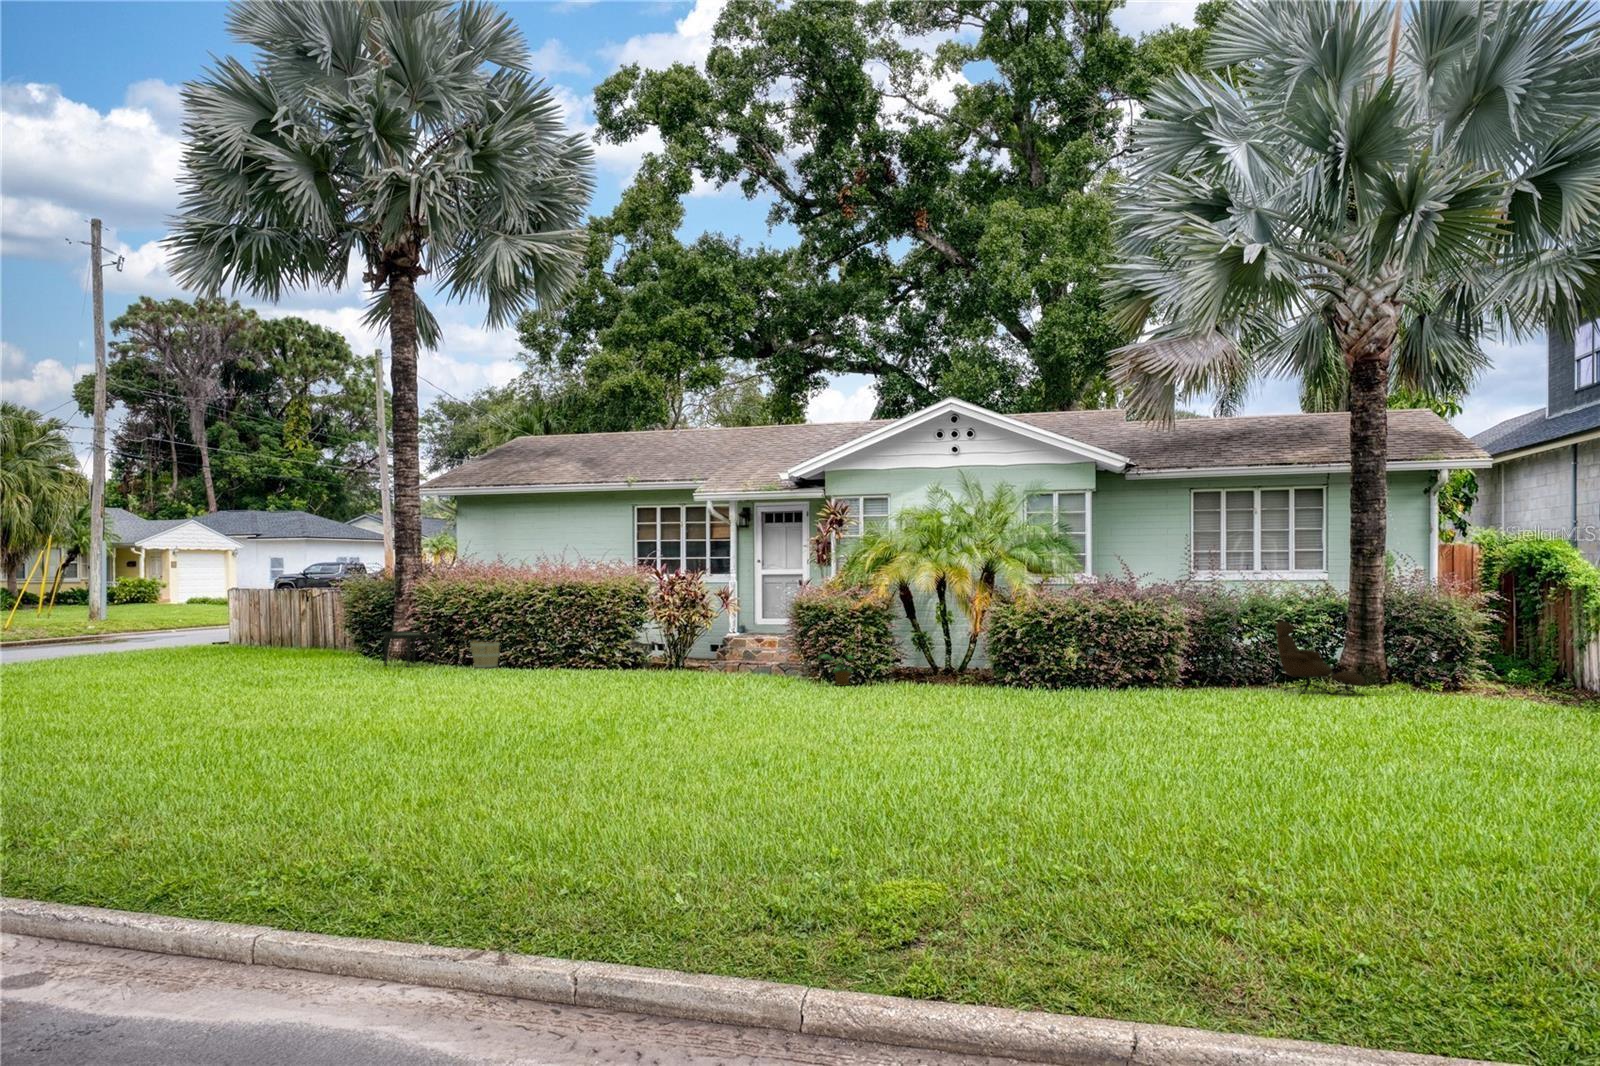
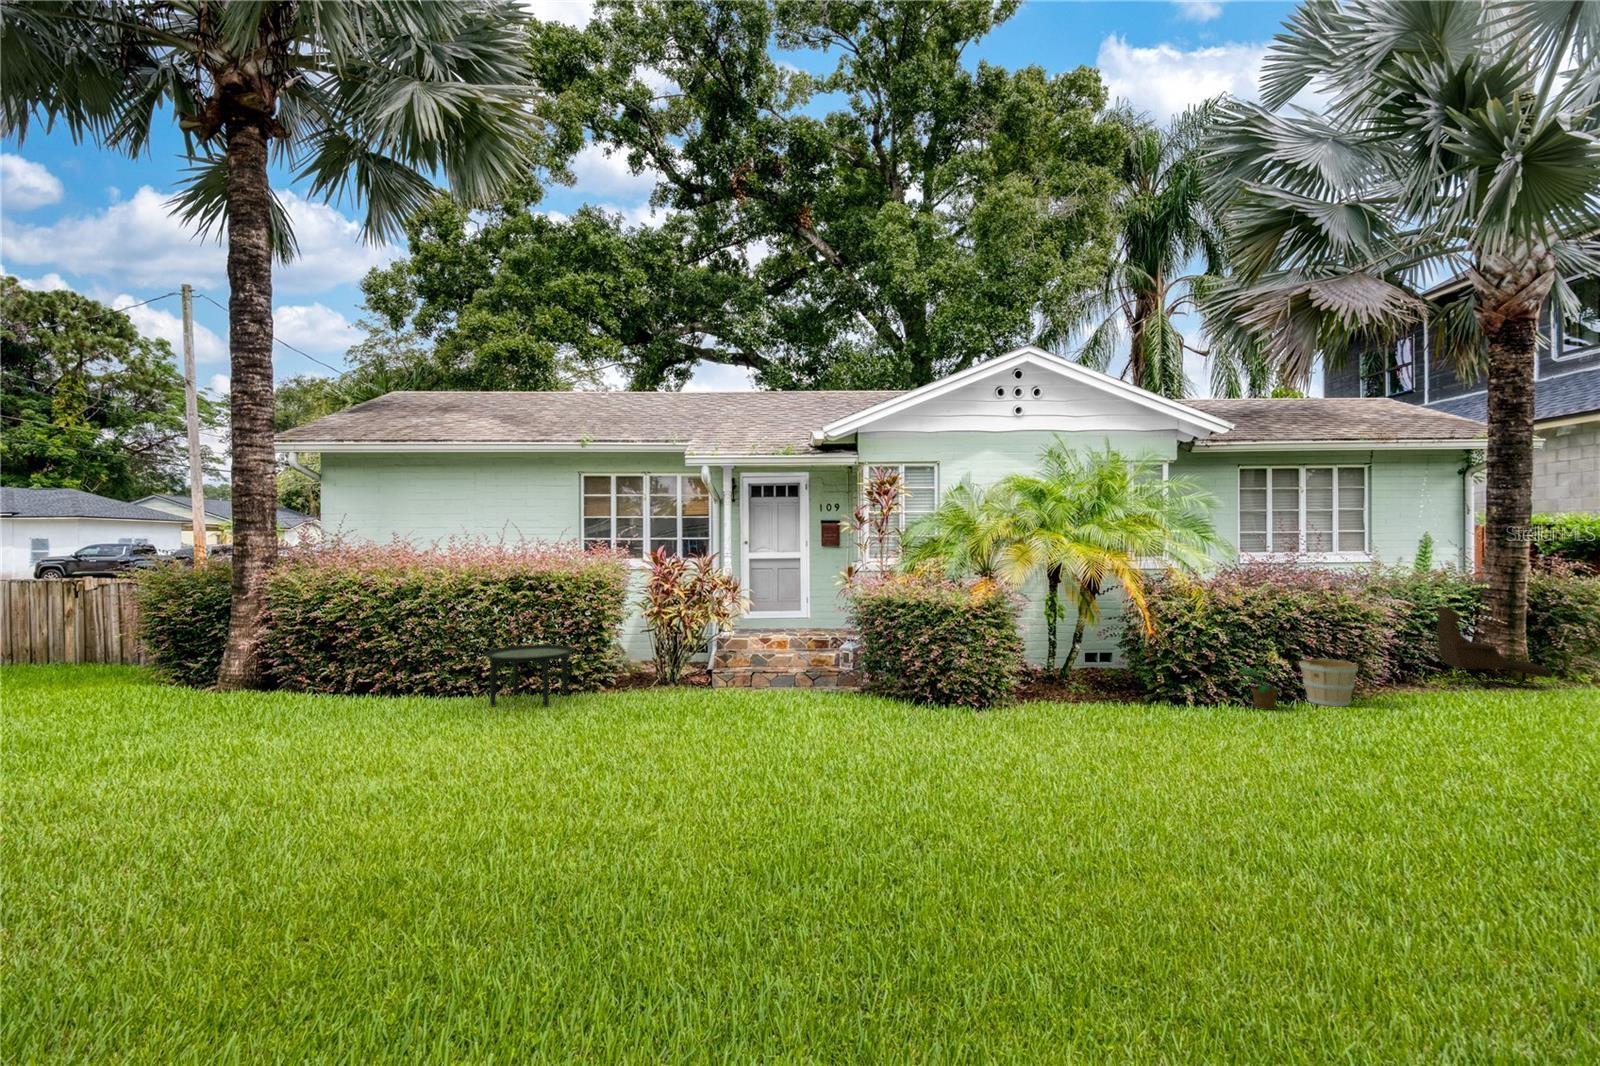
round table: present [382,630,439,667] -> present [484,644,575,707]
wooden bucket: present [470,640,502,668] -> present [1299,658,1358,707]
potted plant: present [818,654,854,686] -> present [1240,666,1278,710]

